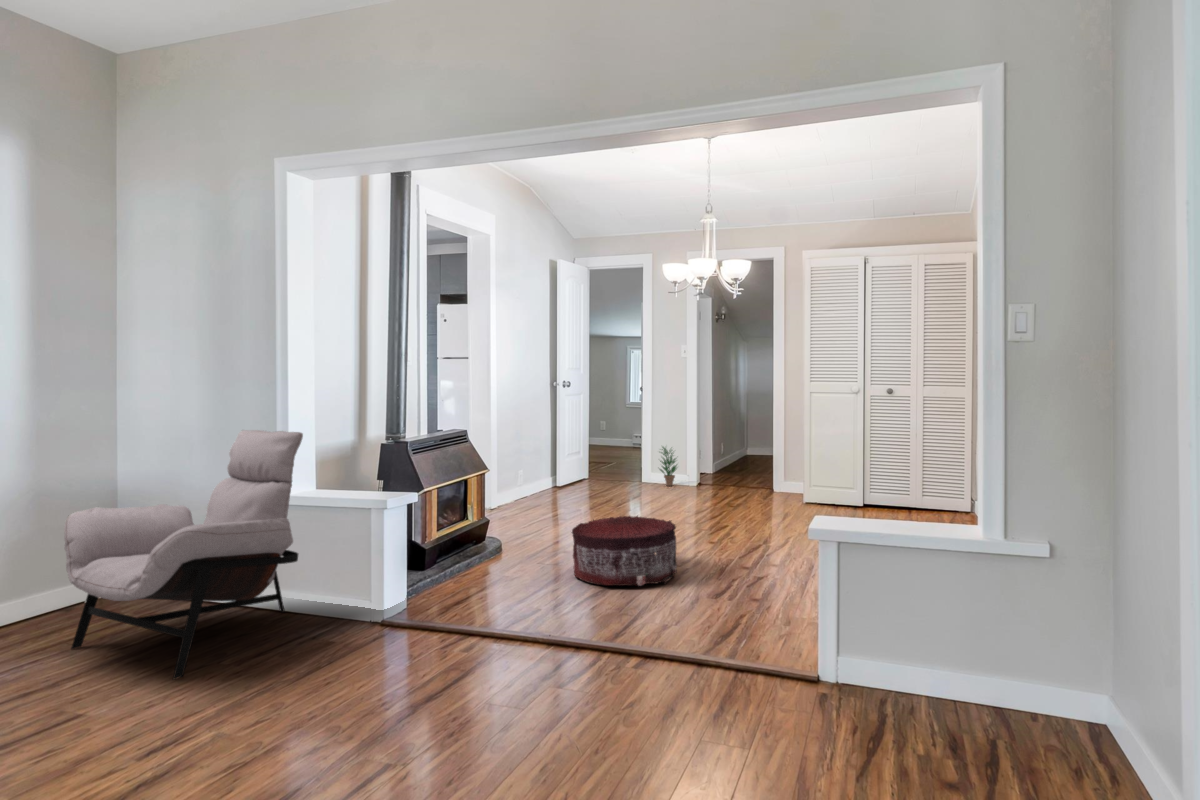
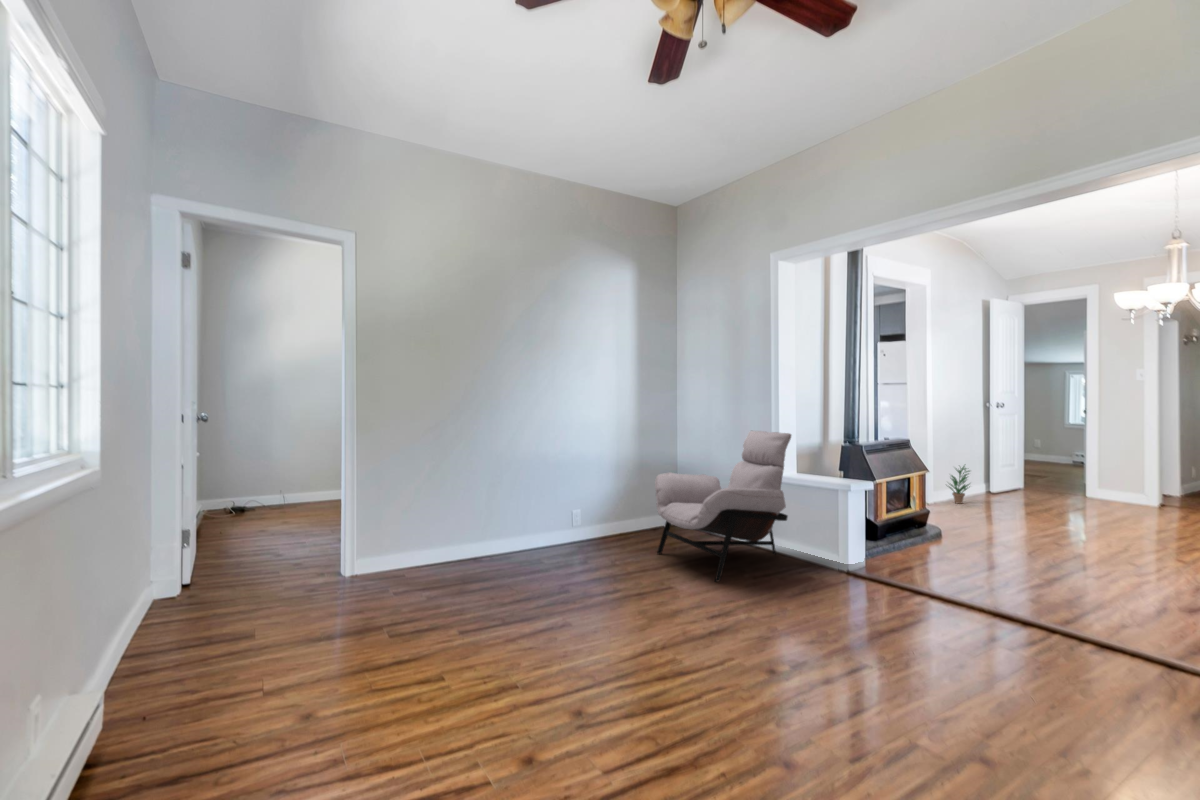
potted plant: present [660,447,677,486] -> present [949,466,970,504]
pouf: present [572,516,677,586] -> none [1012,520,1133,589]

